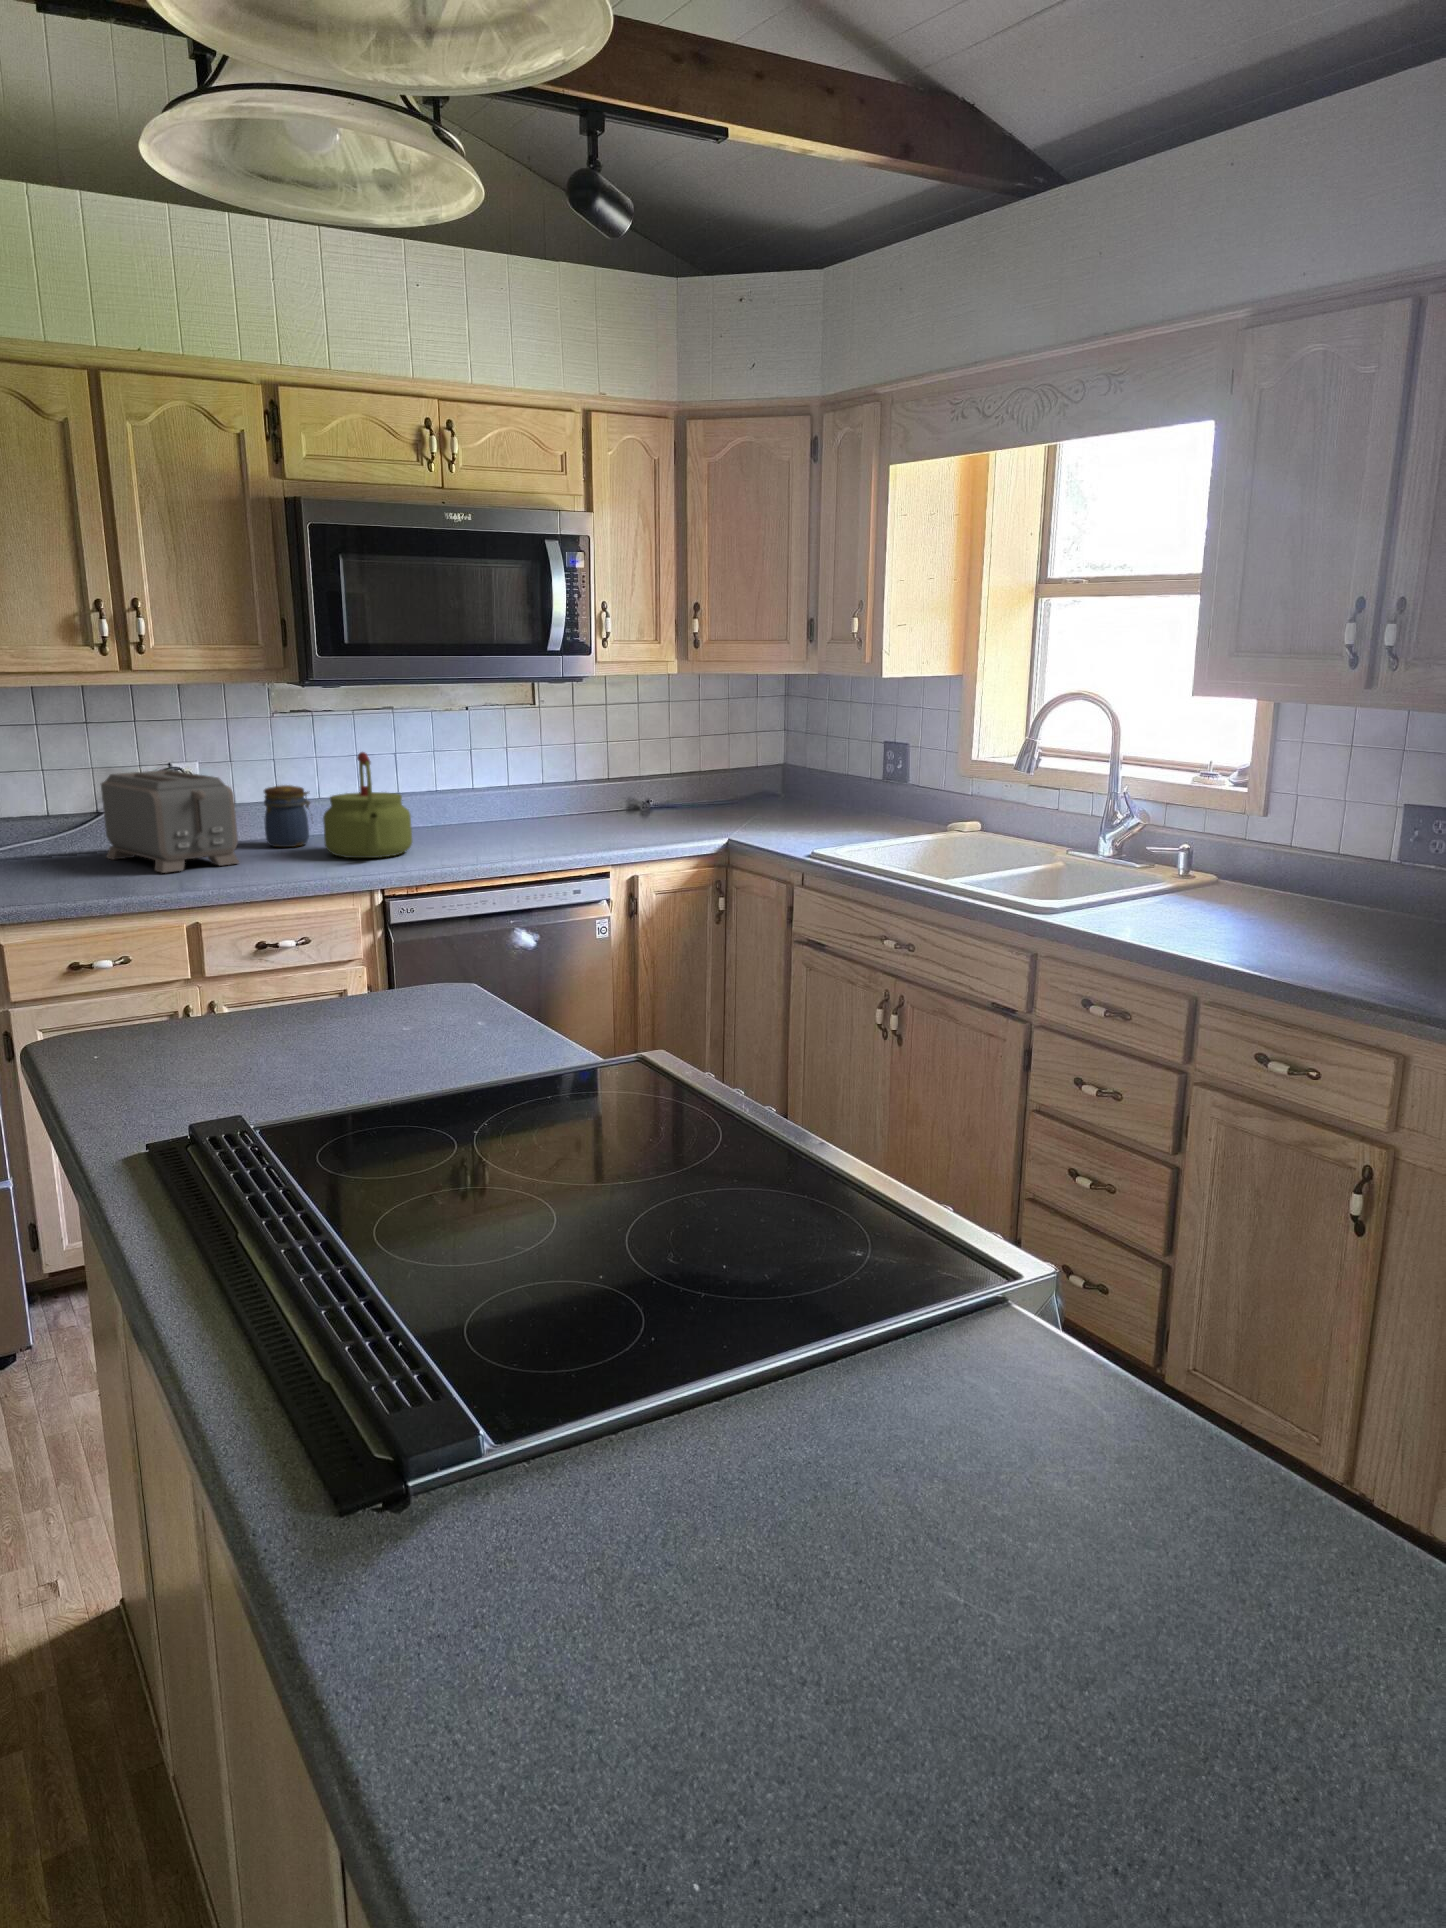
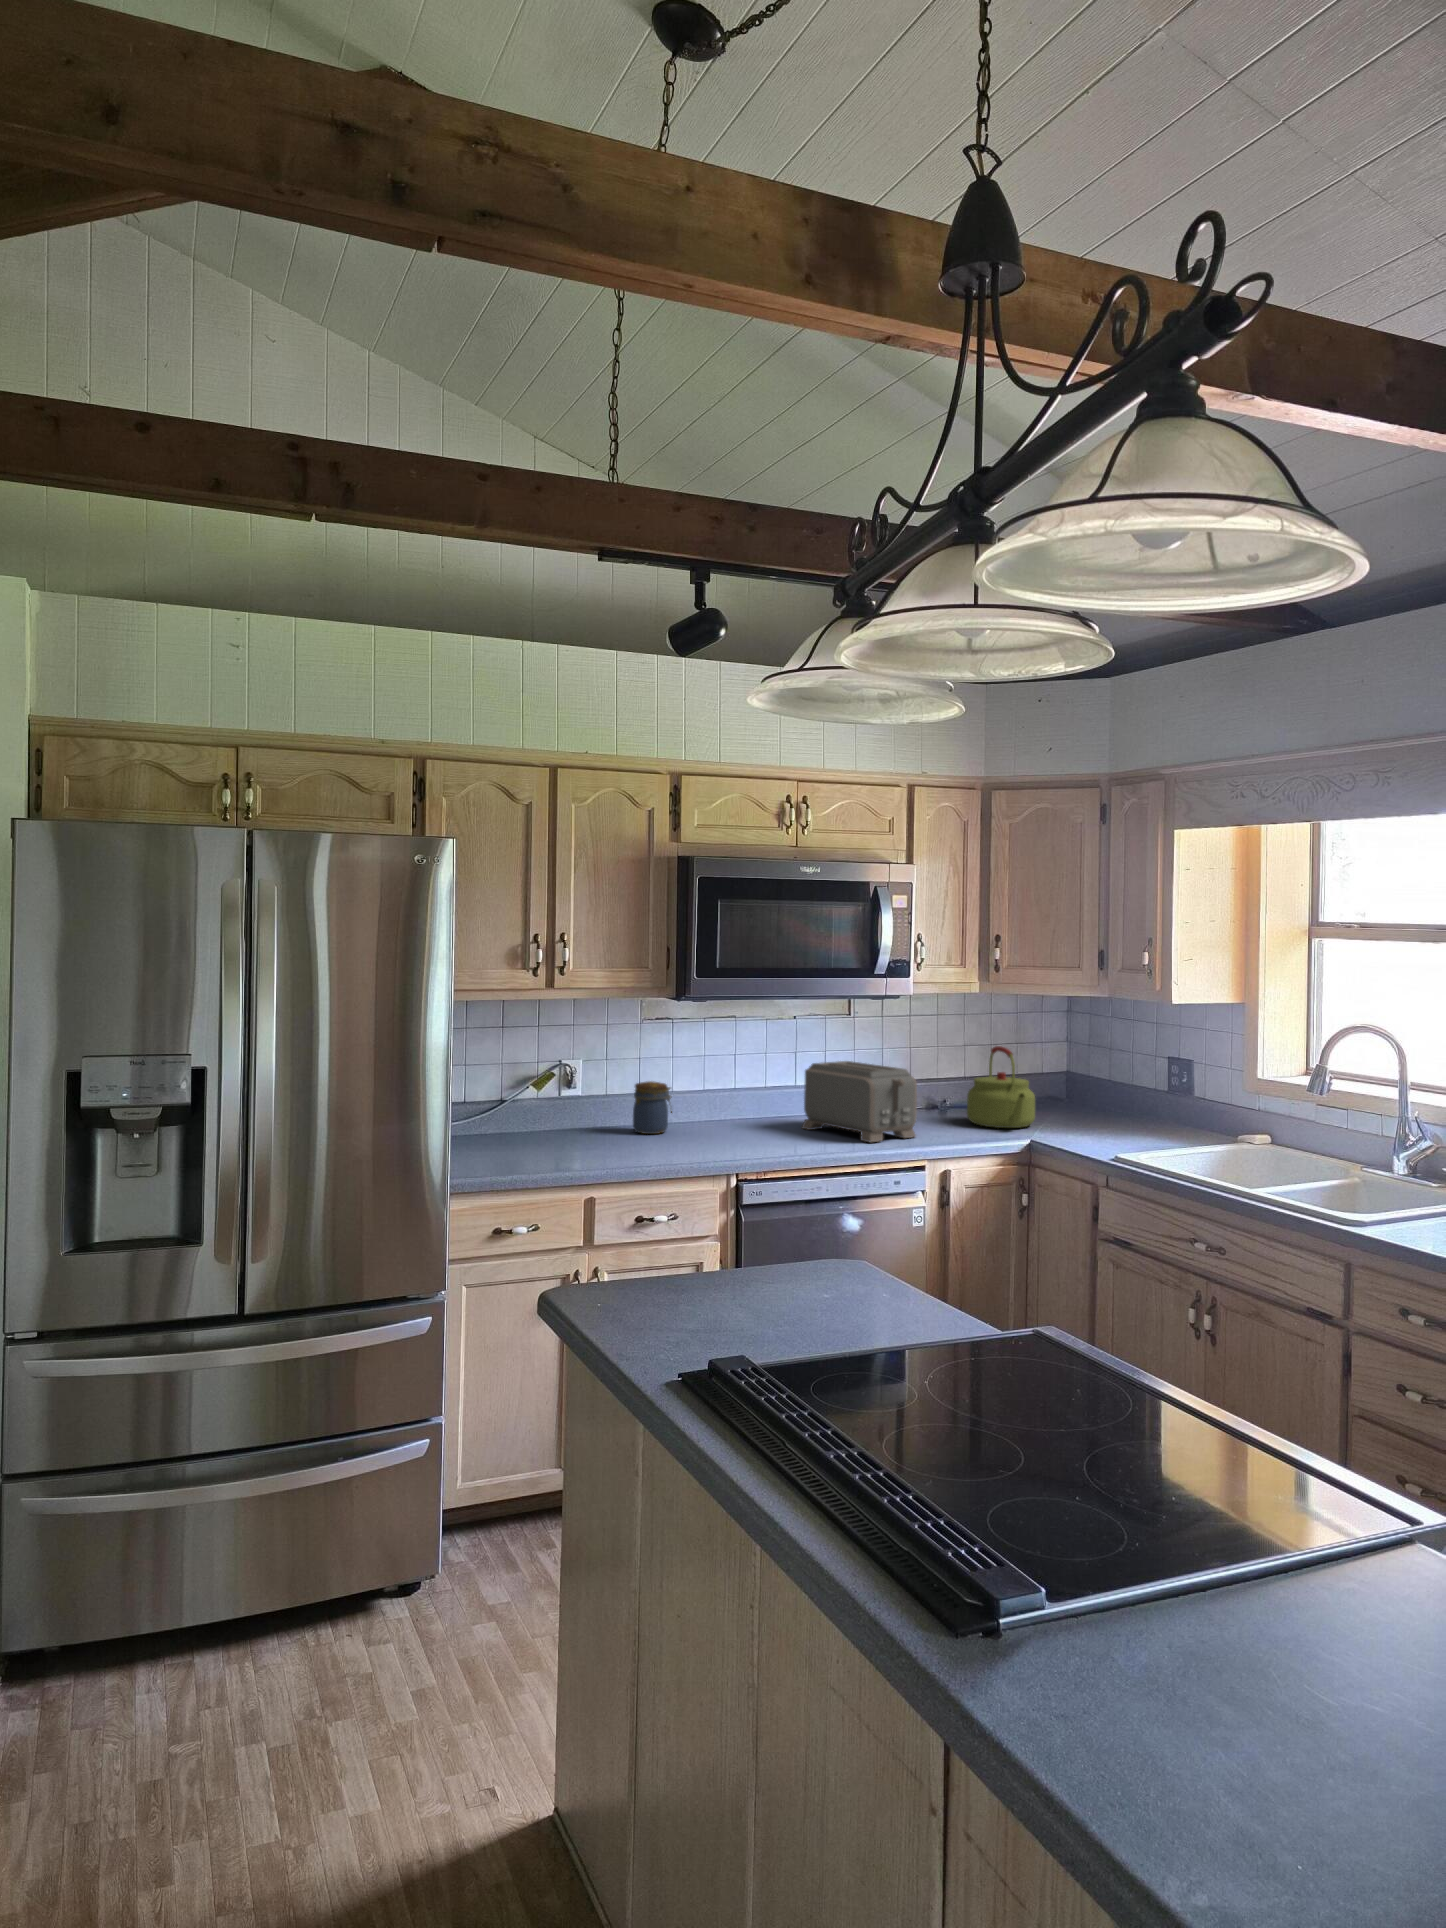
kettle: present [323,752,412,858] -> present [967,1046,1035,1128]
toaster: present [101,770,239,873] -> present [802,1061,917,1142]

